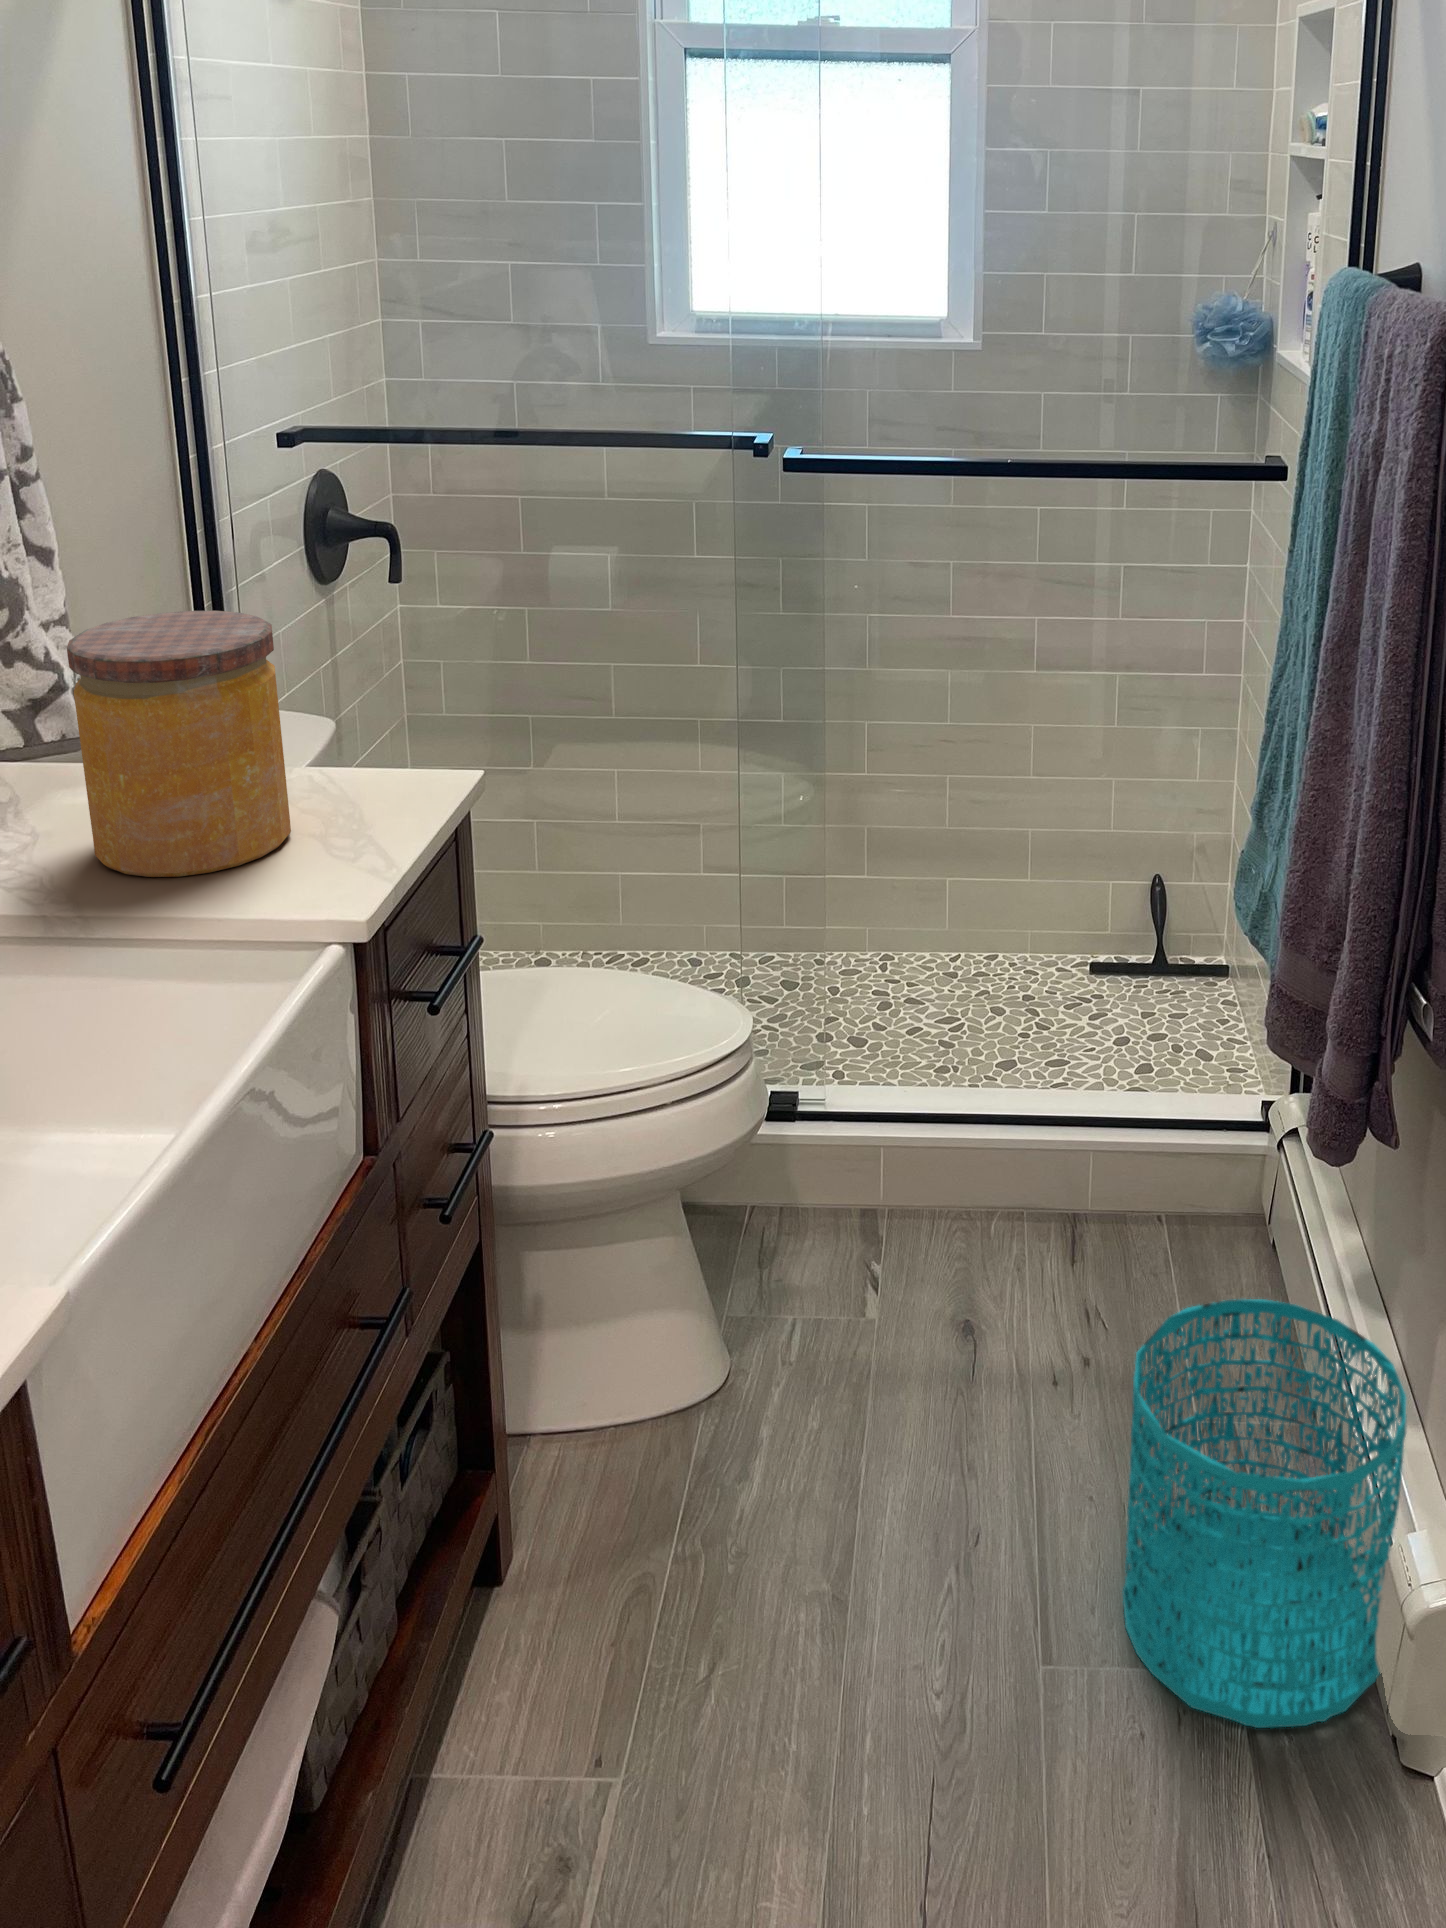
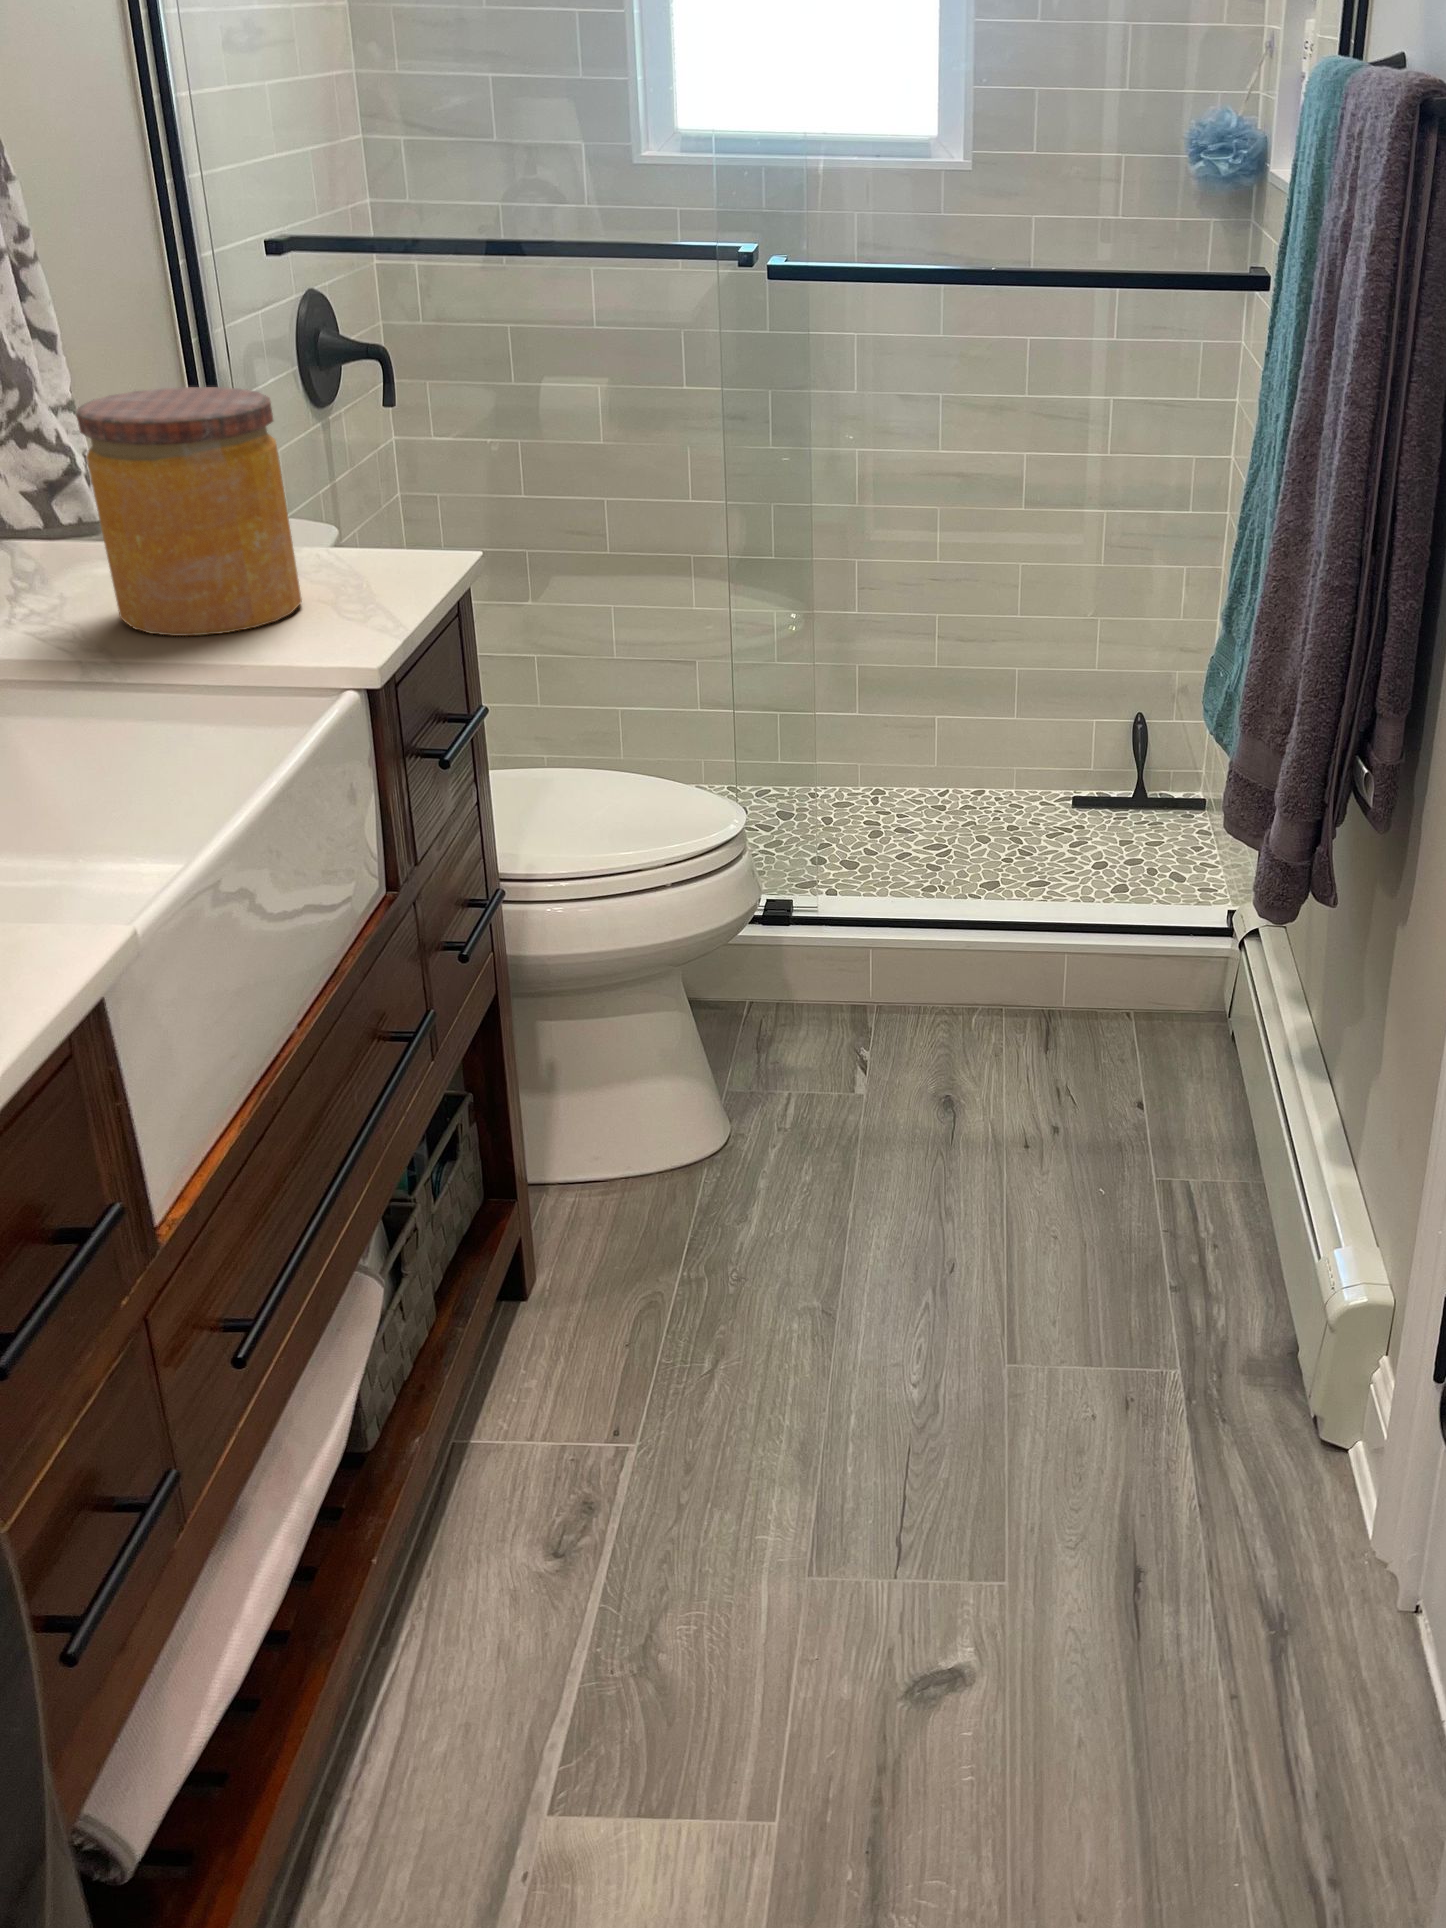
wastebasket: present [1123,1299,1406,1728] -> none [1081,1058,1337,1406]

